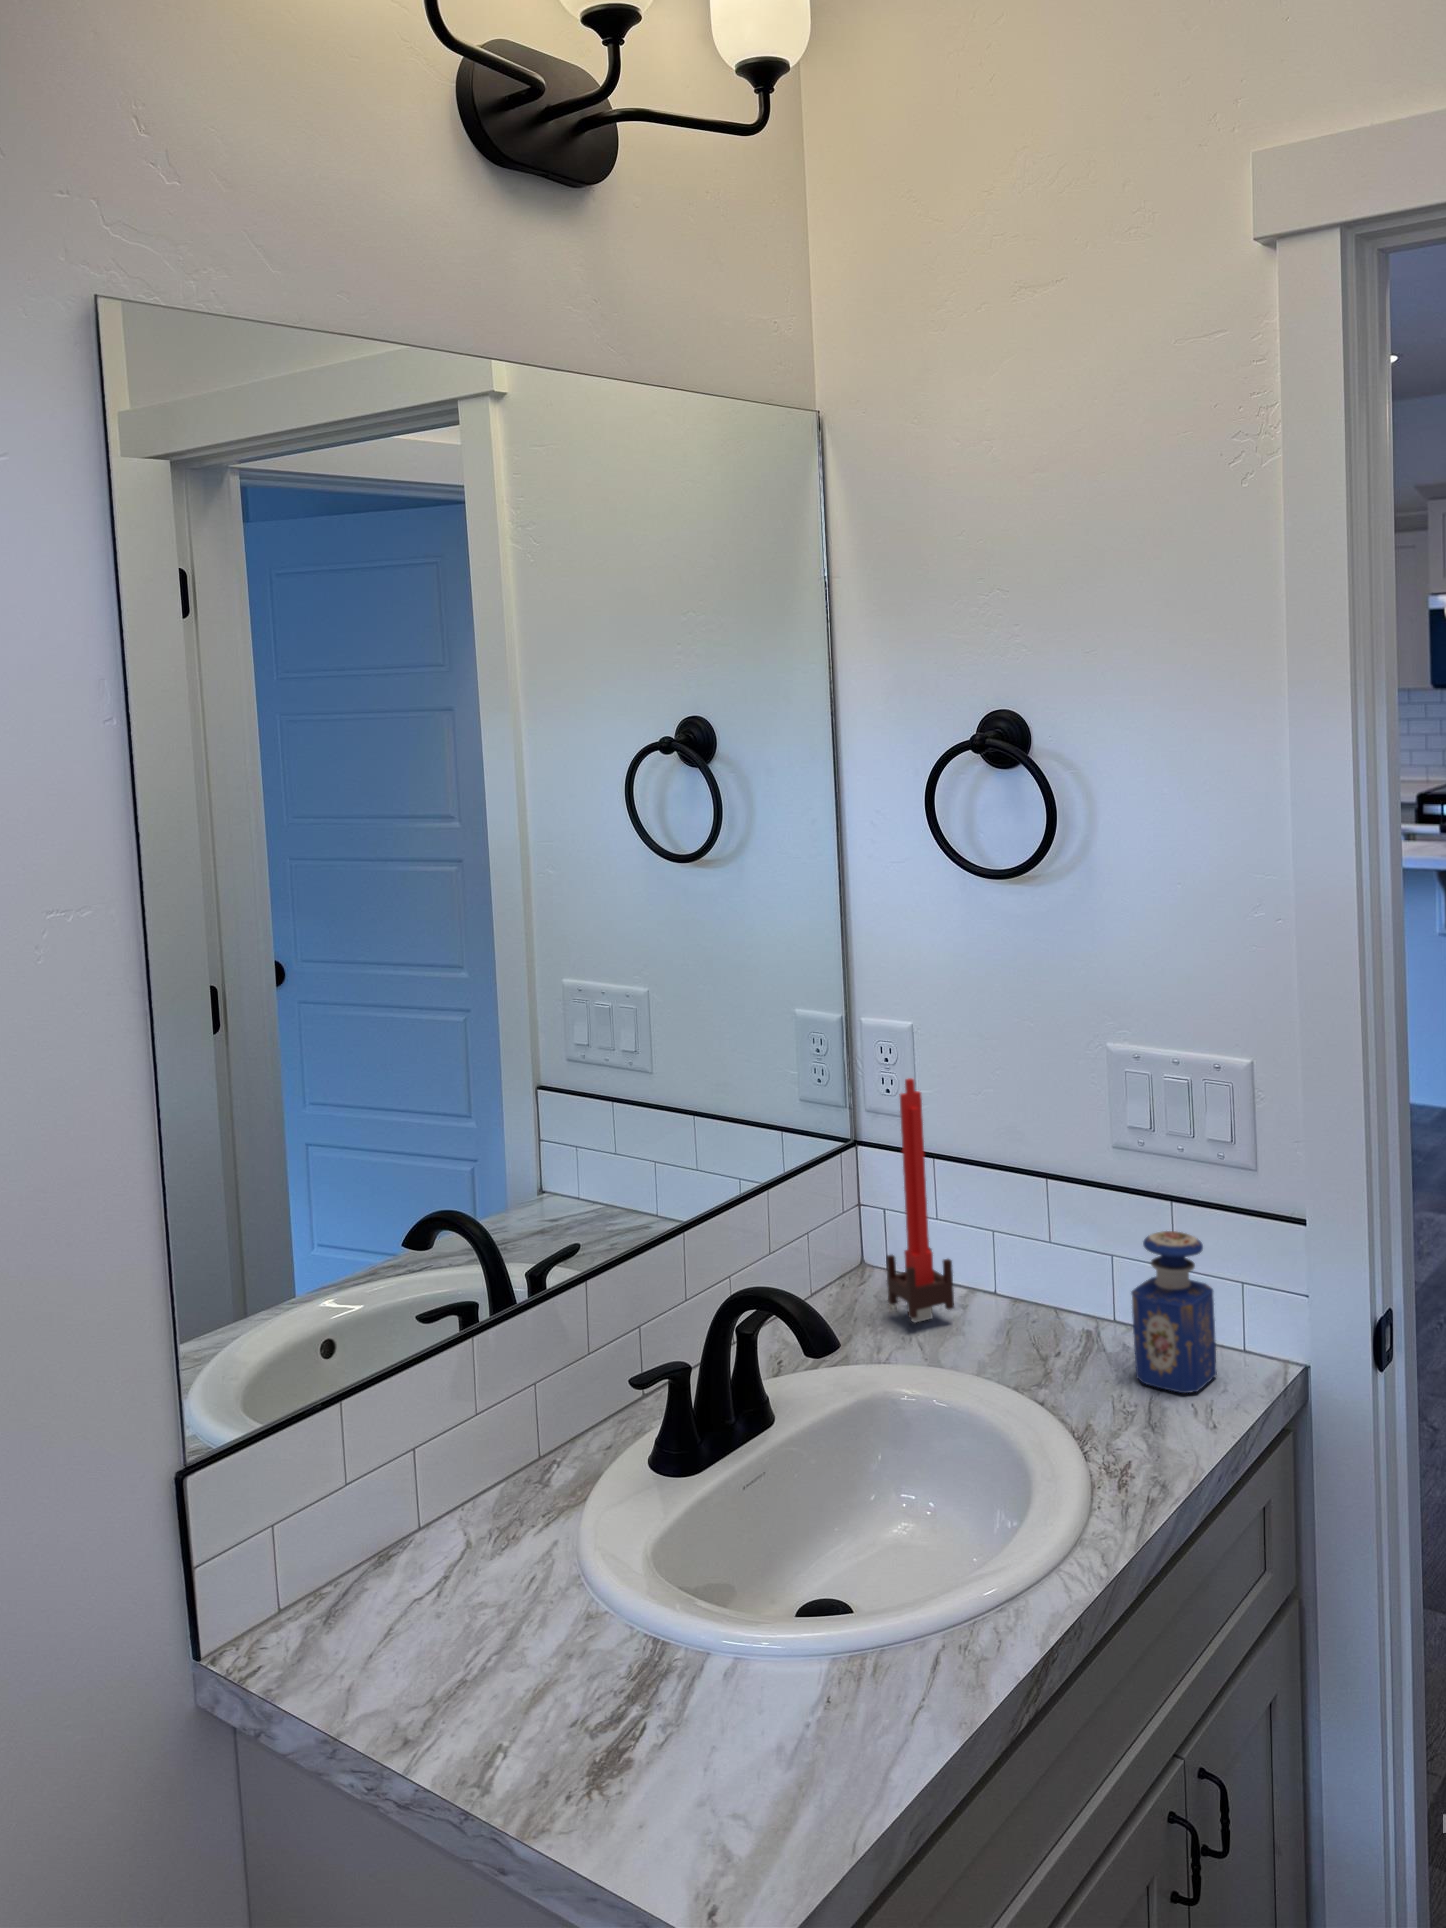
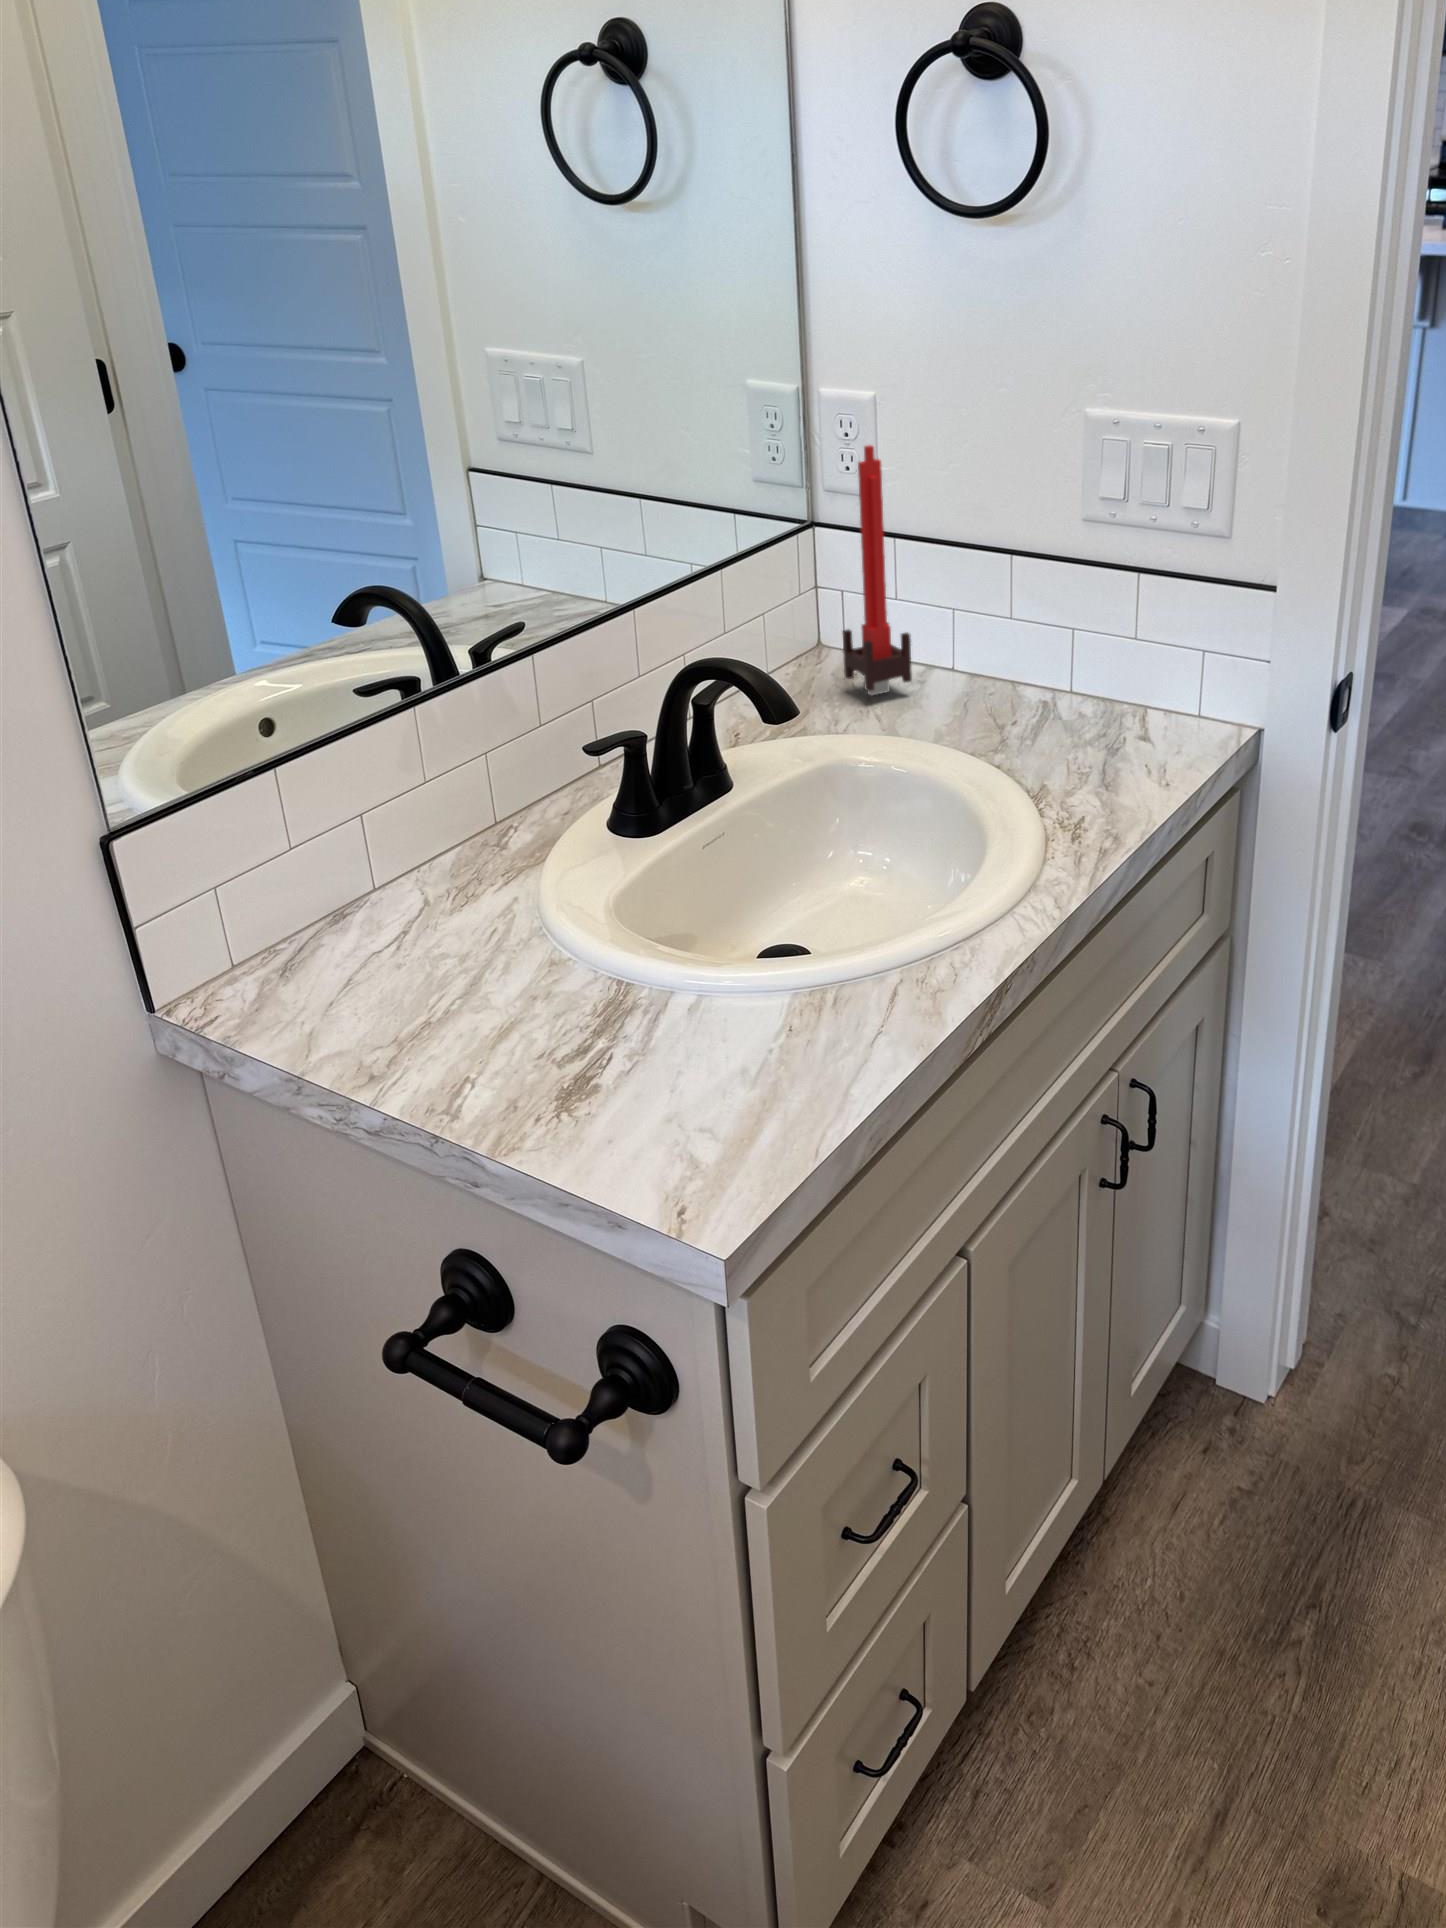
perfume bottle: present [1131,1231,1217,1393] -> none [1093,599,1177,756]

